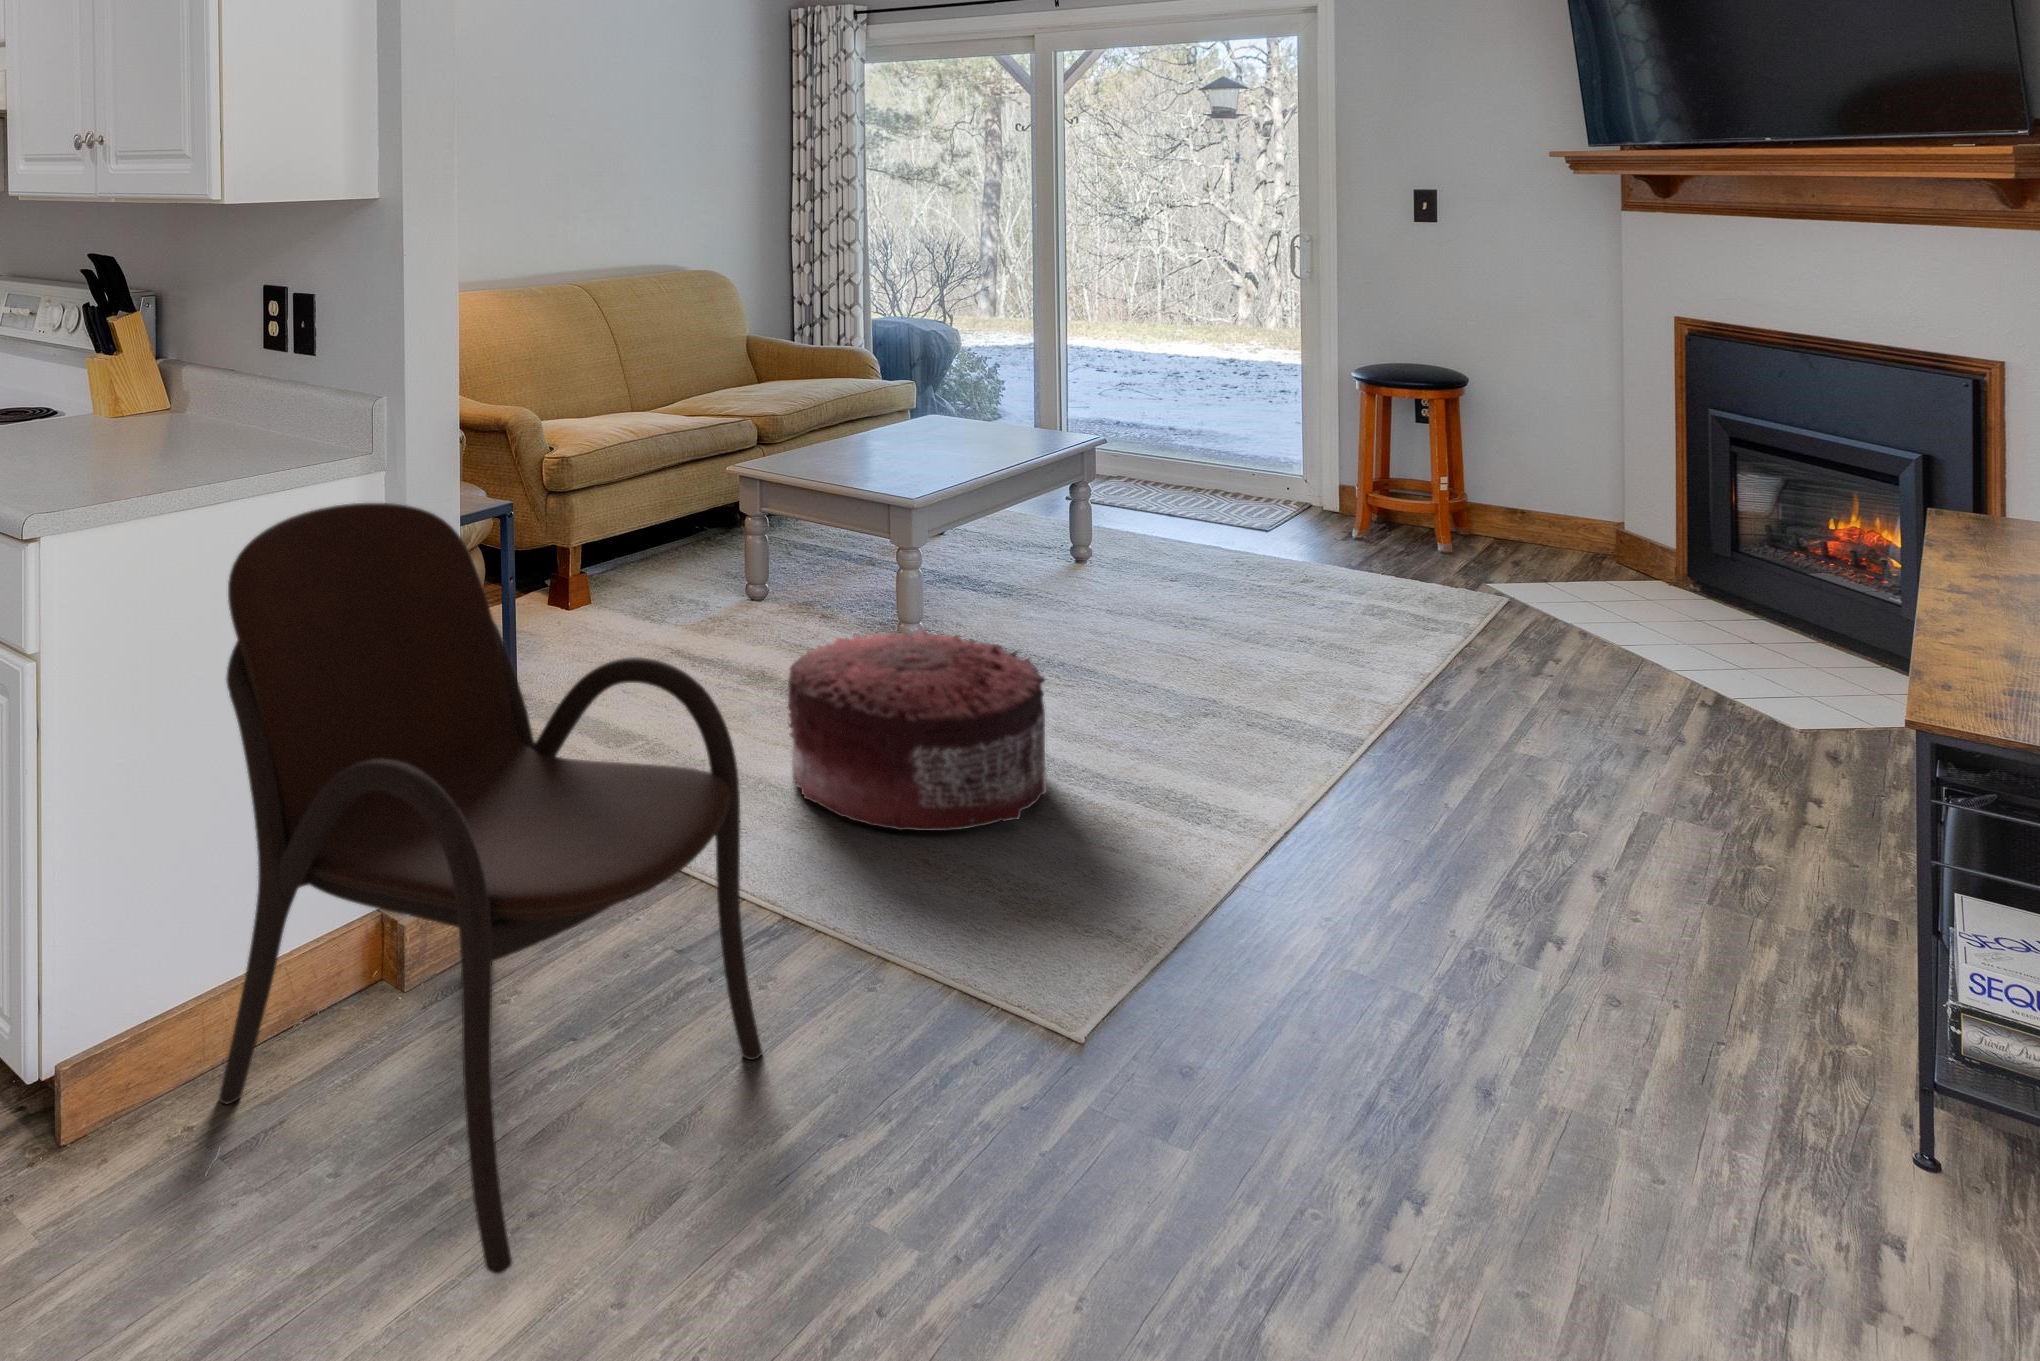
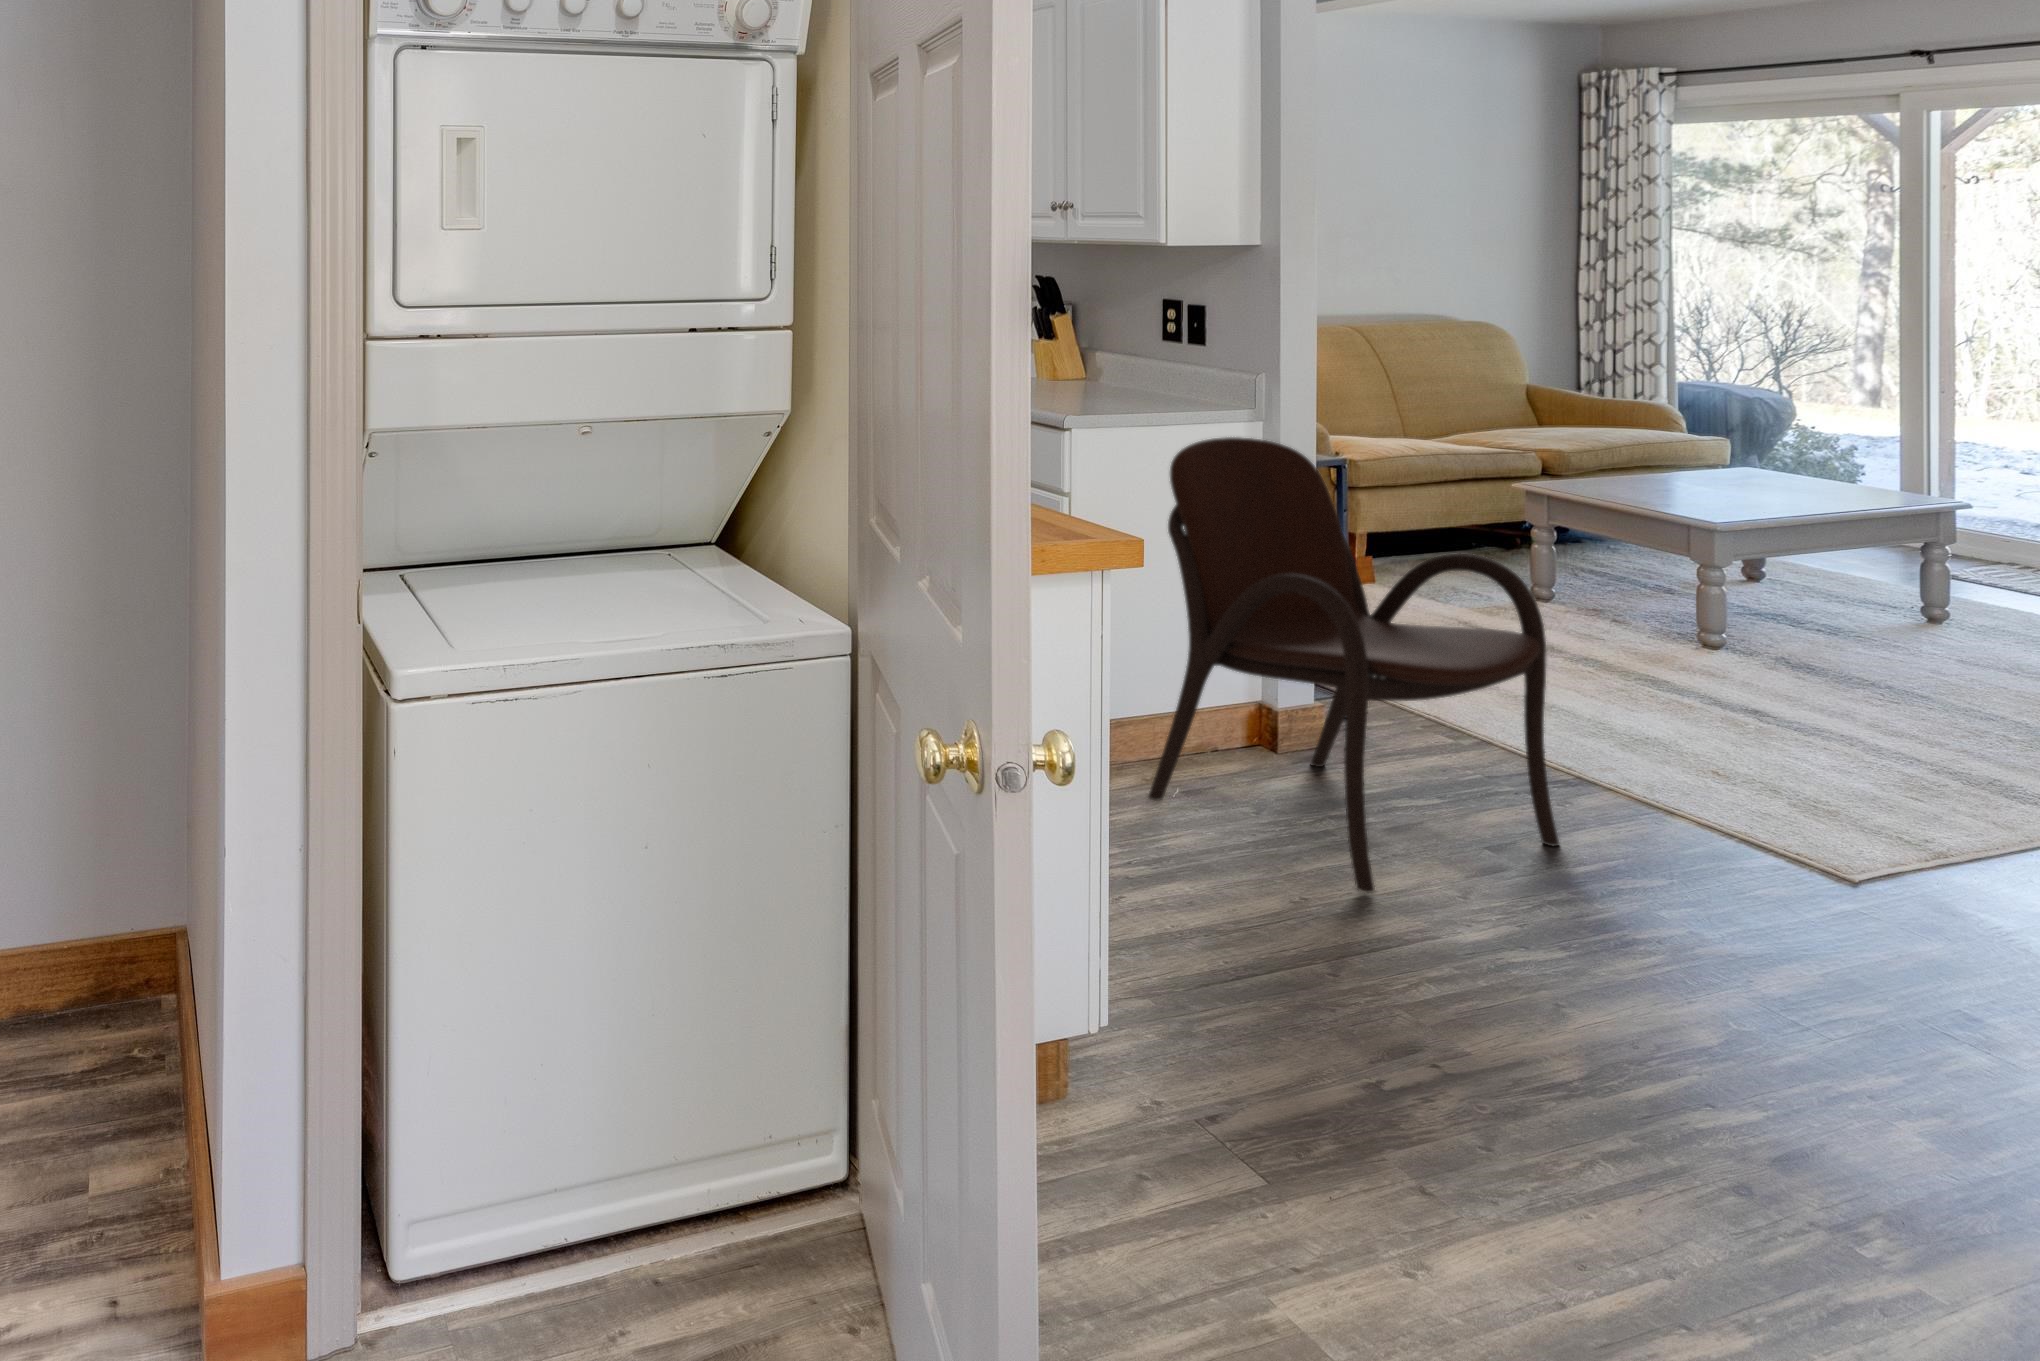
pouf: present [788,630,1047,831] -> none [1578,609,1854,765]

